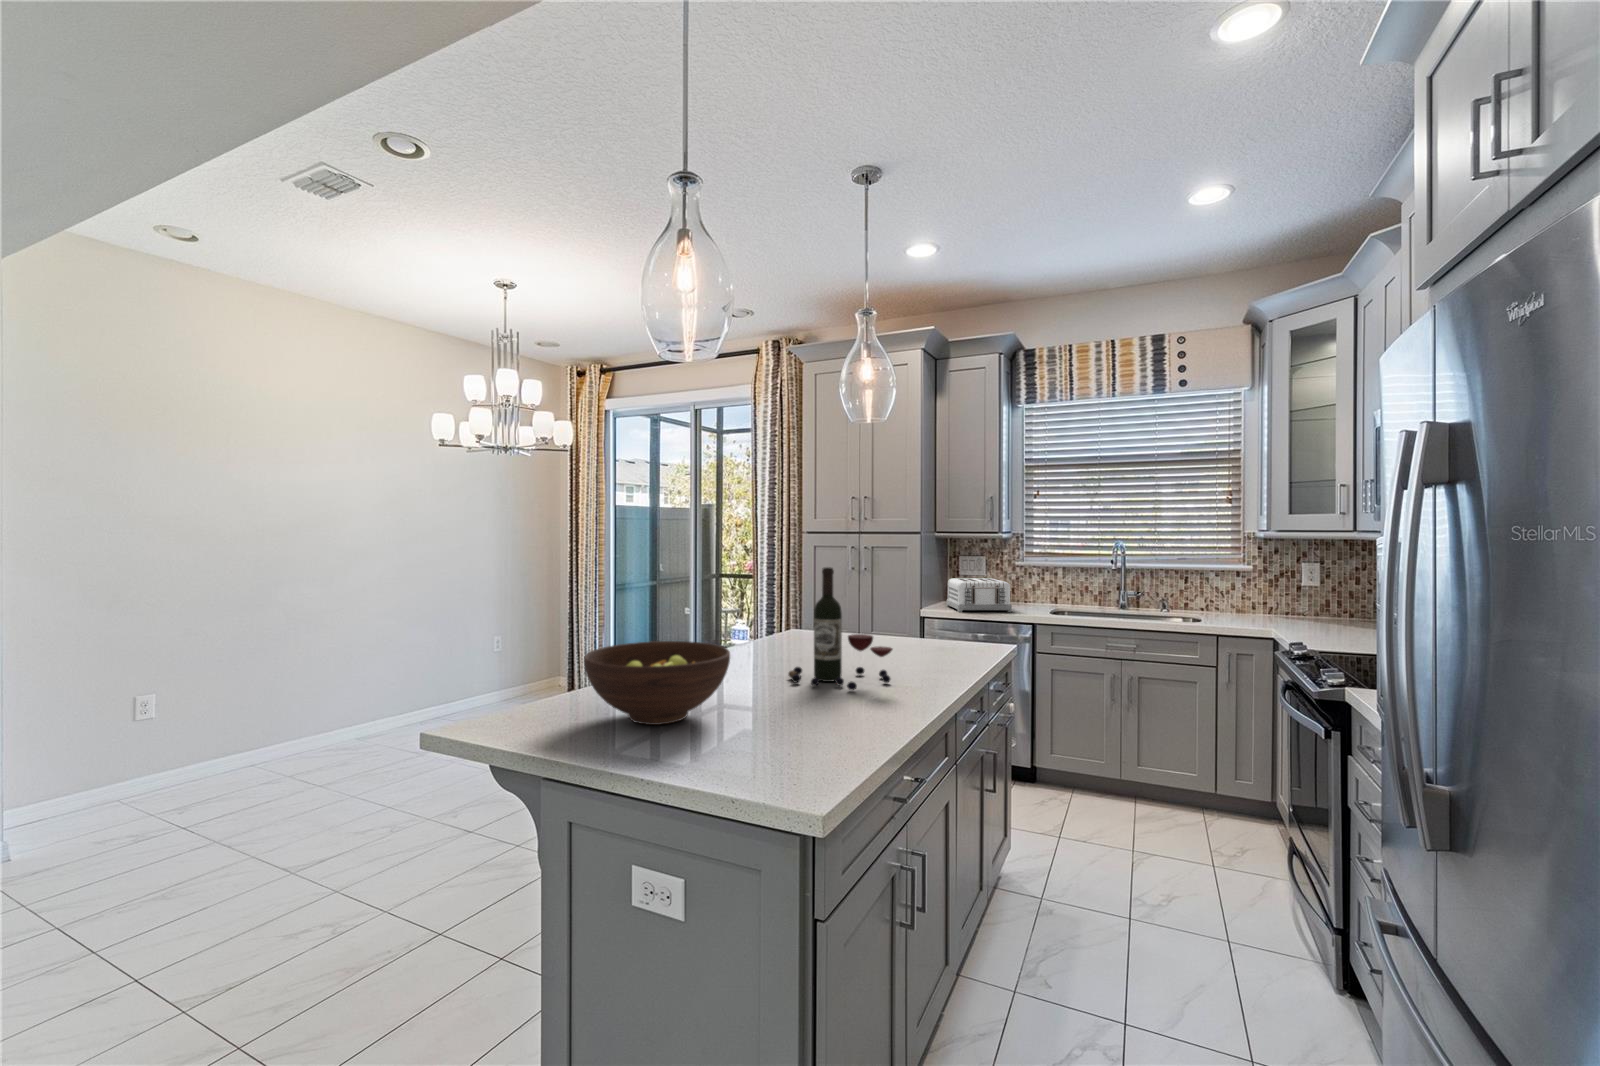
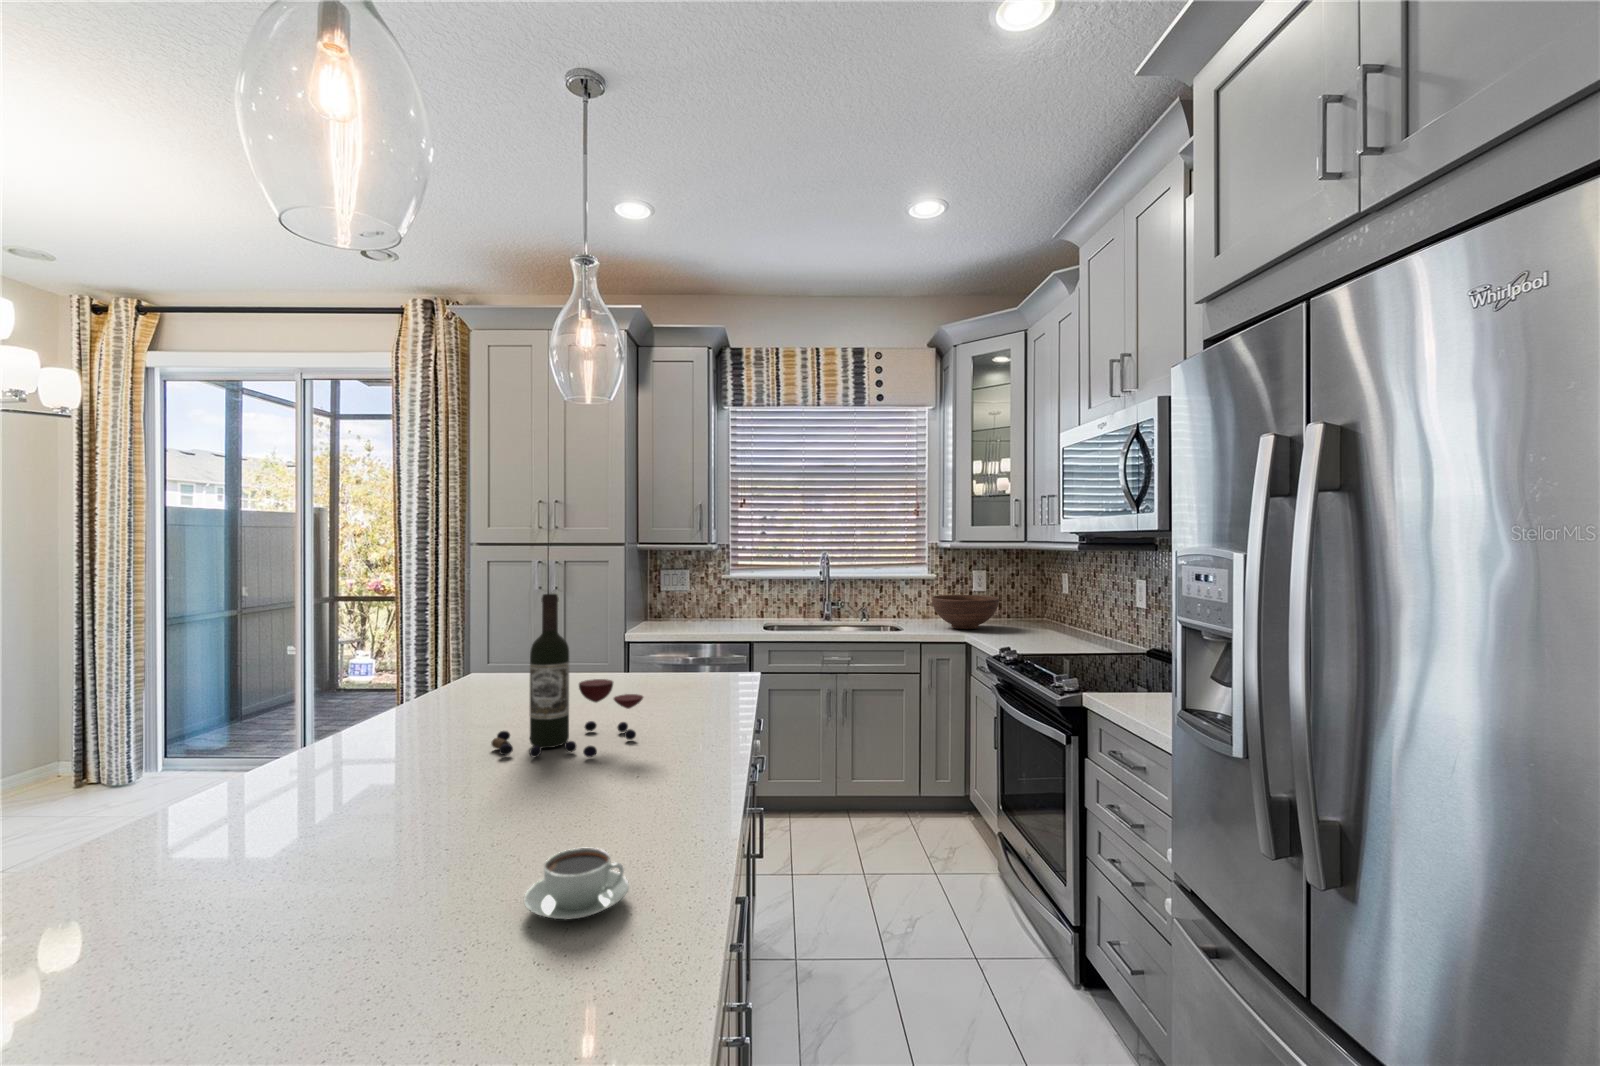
toaster: present [947,578,1012,612] -> none [650,593,723,633]
fruit bowl: present [584,641,730,725] -> present [932,595,999,629]
coffee cup: none [774,731,840,772] -> present [524,848,629,919]

